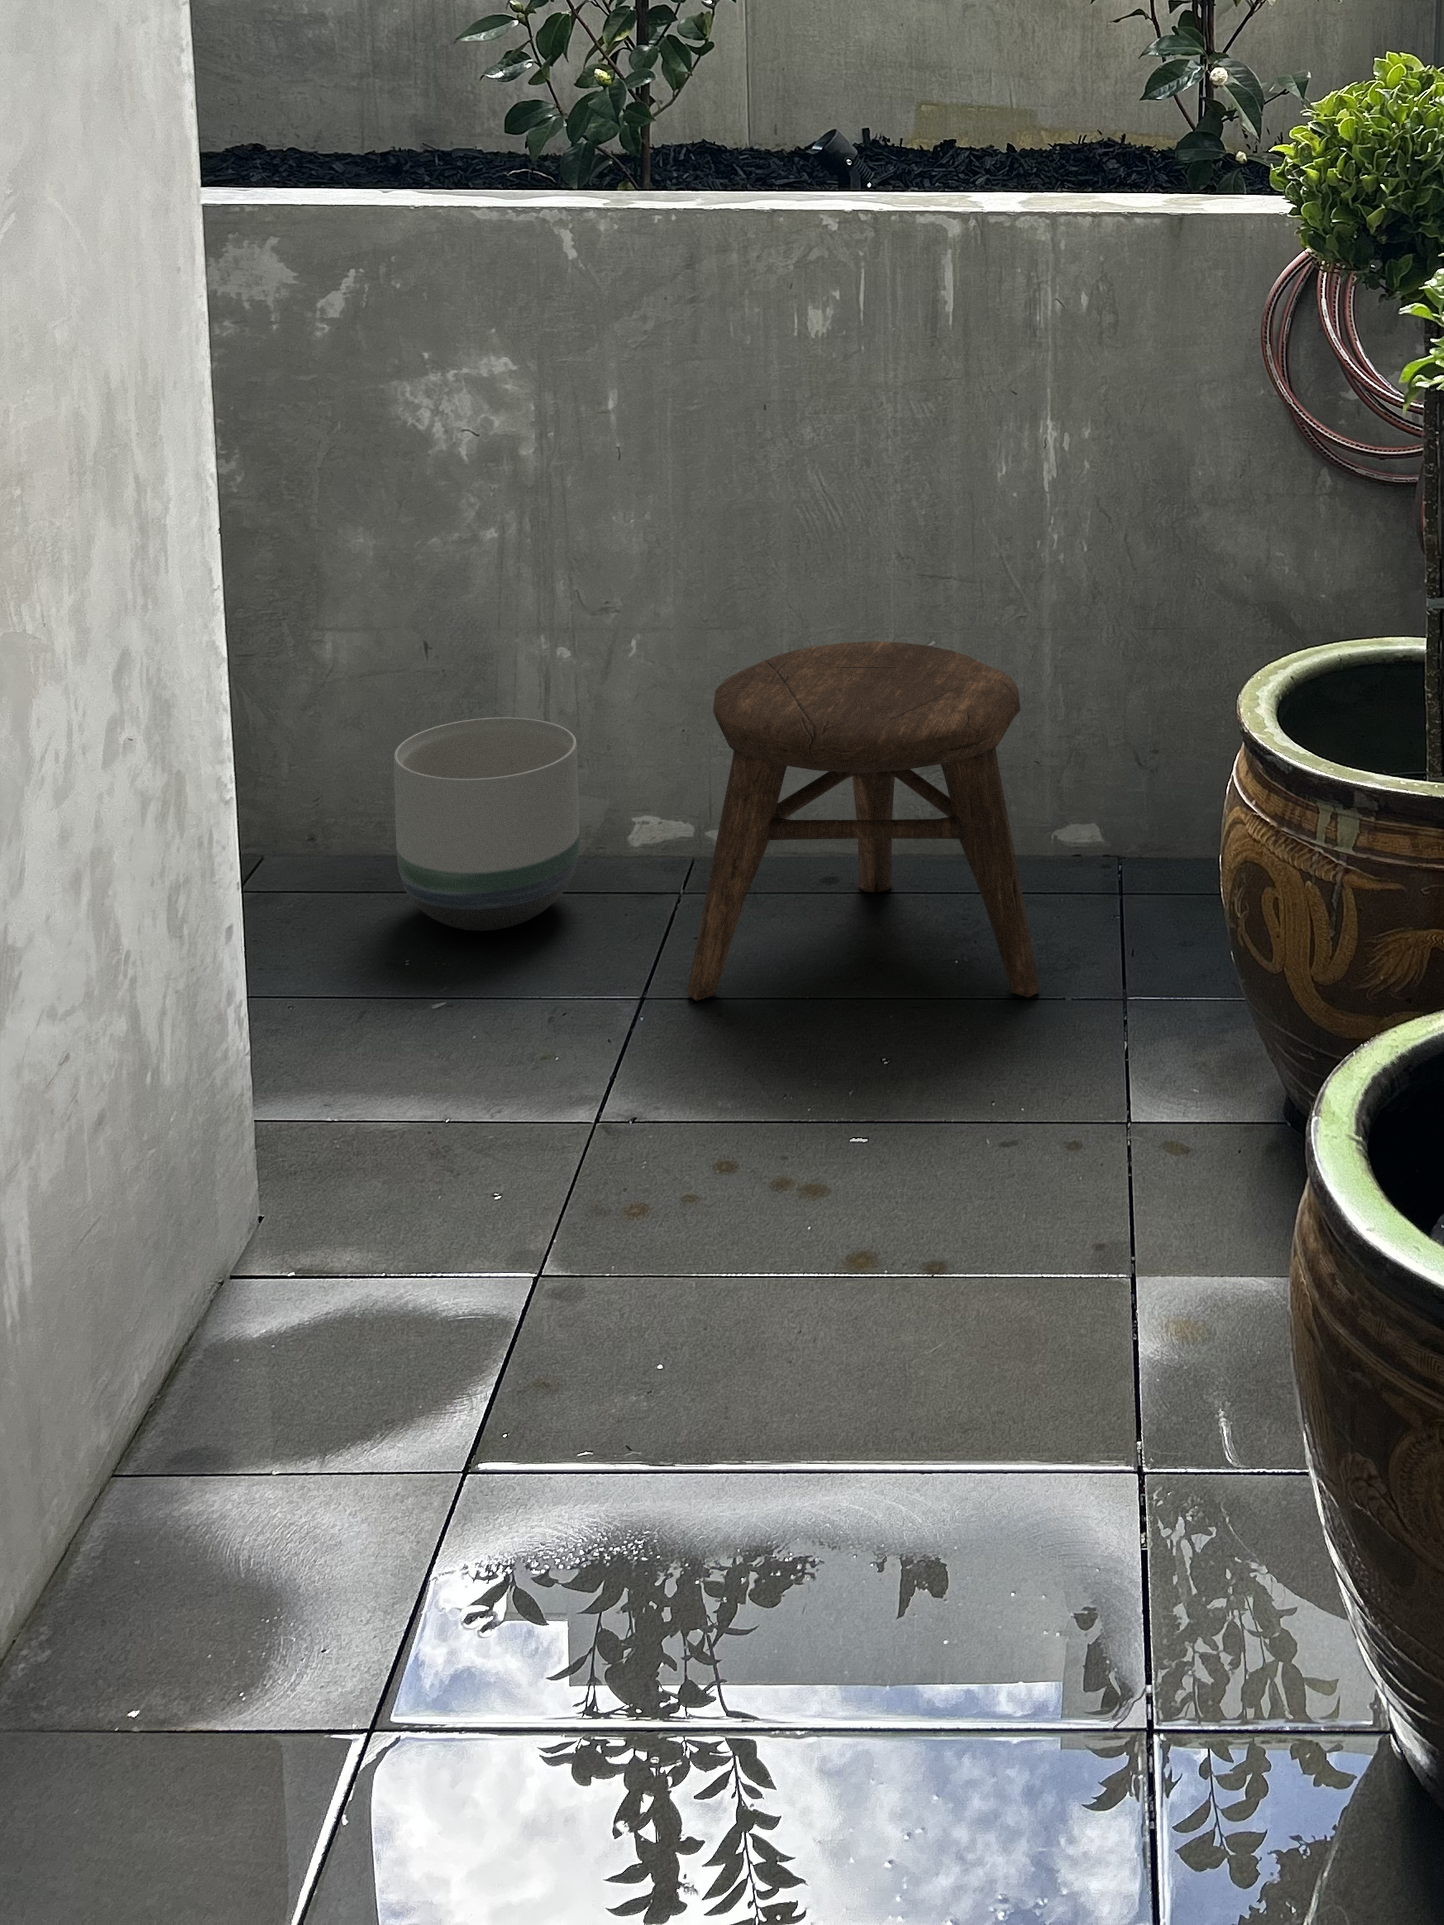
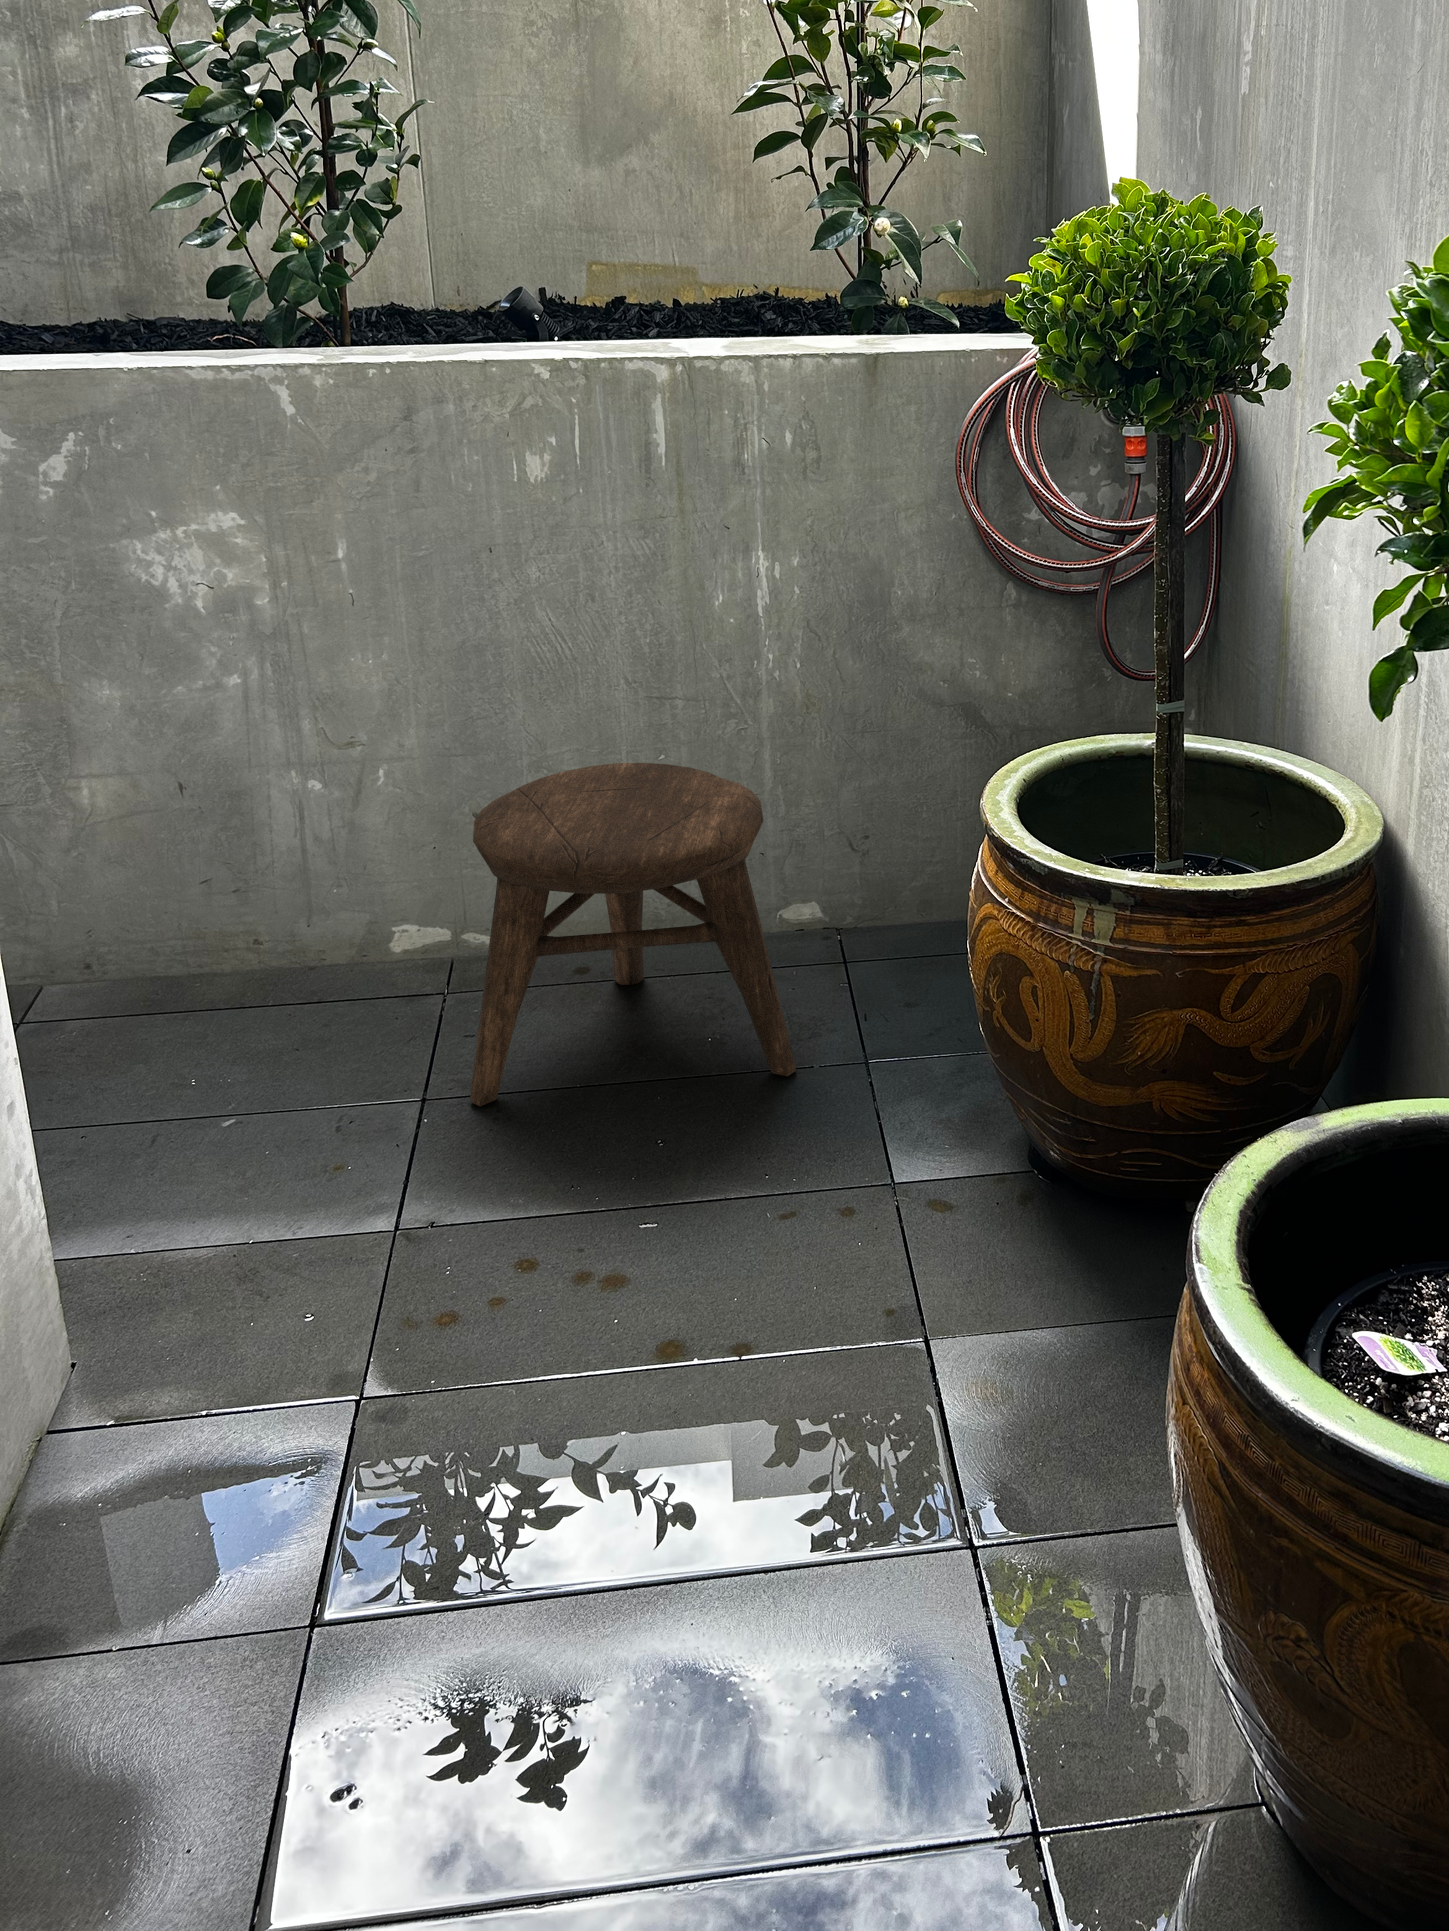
planter: present [394,717,579,931] -> none [162,854,351,1054]

